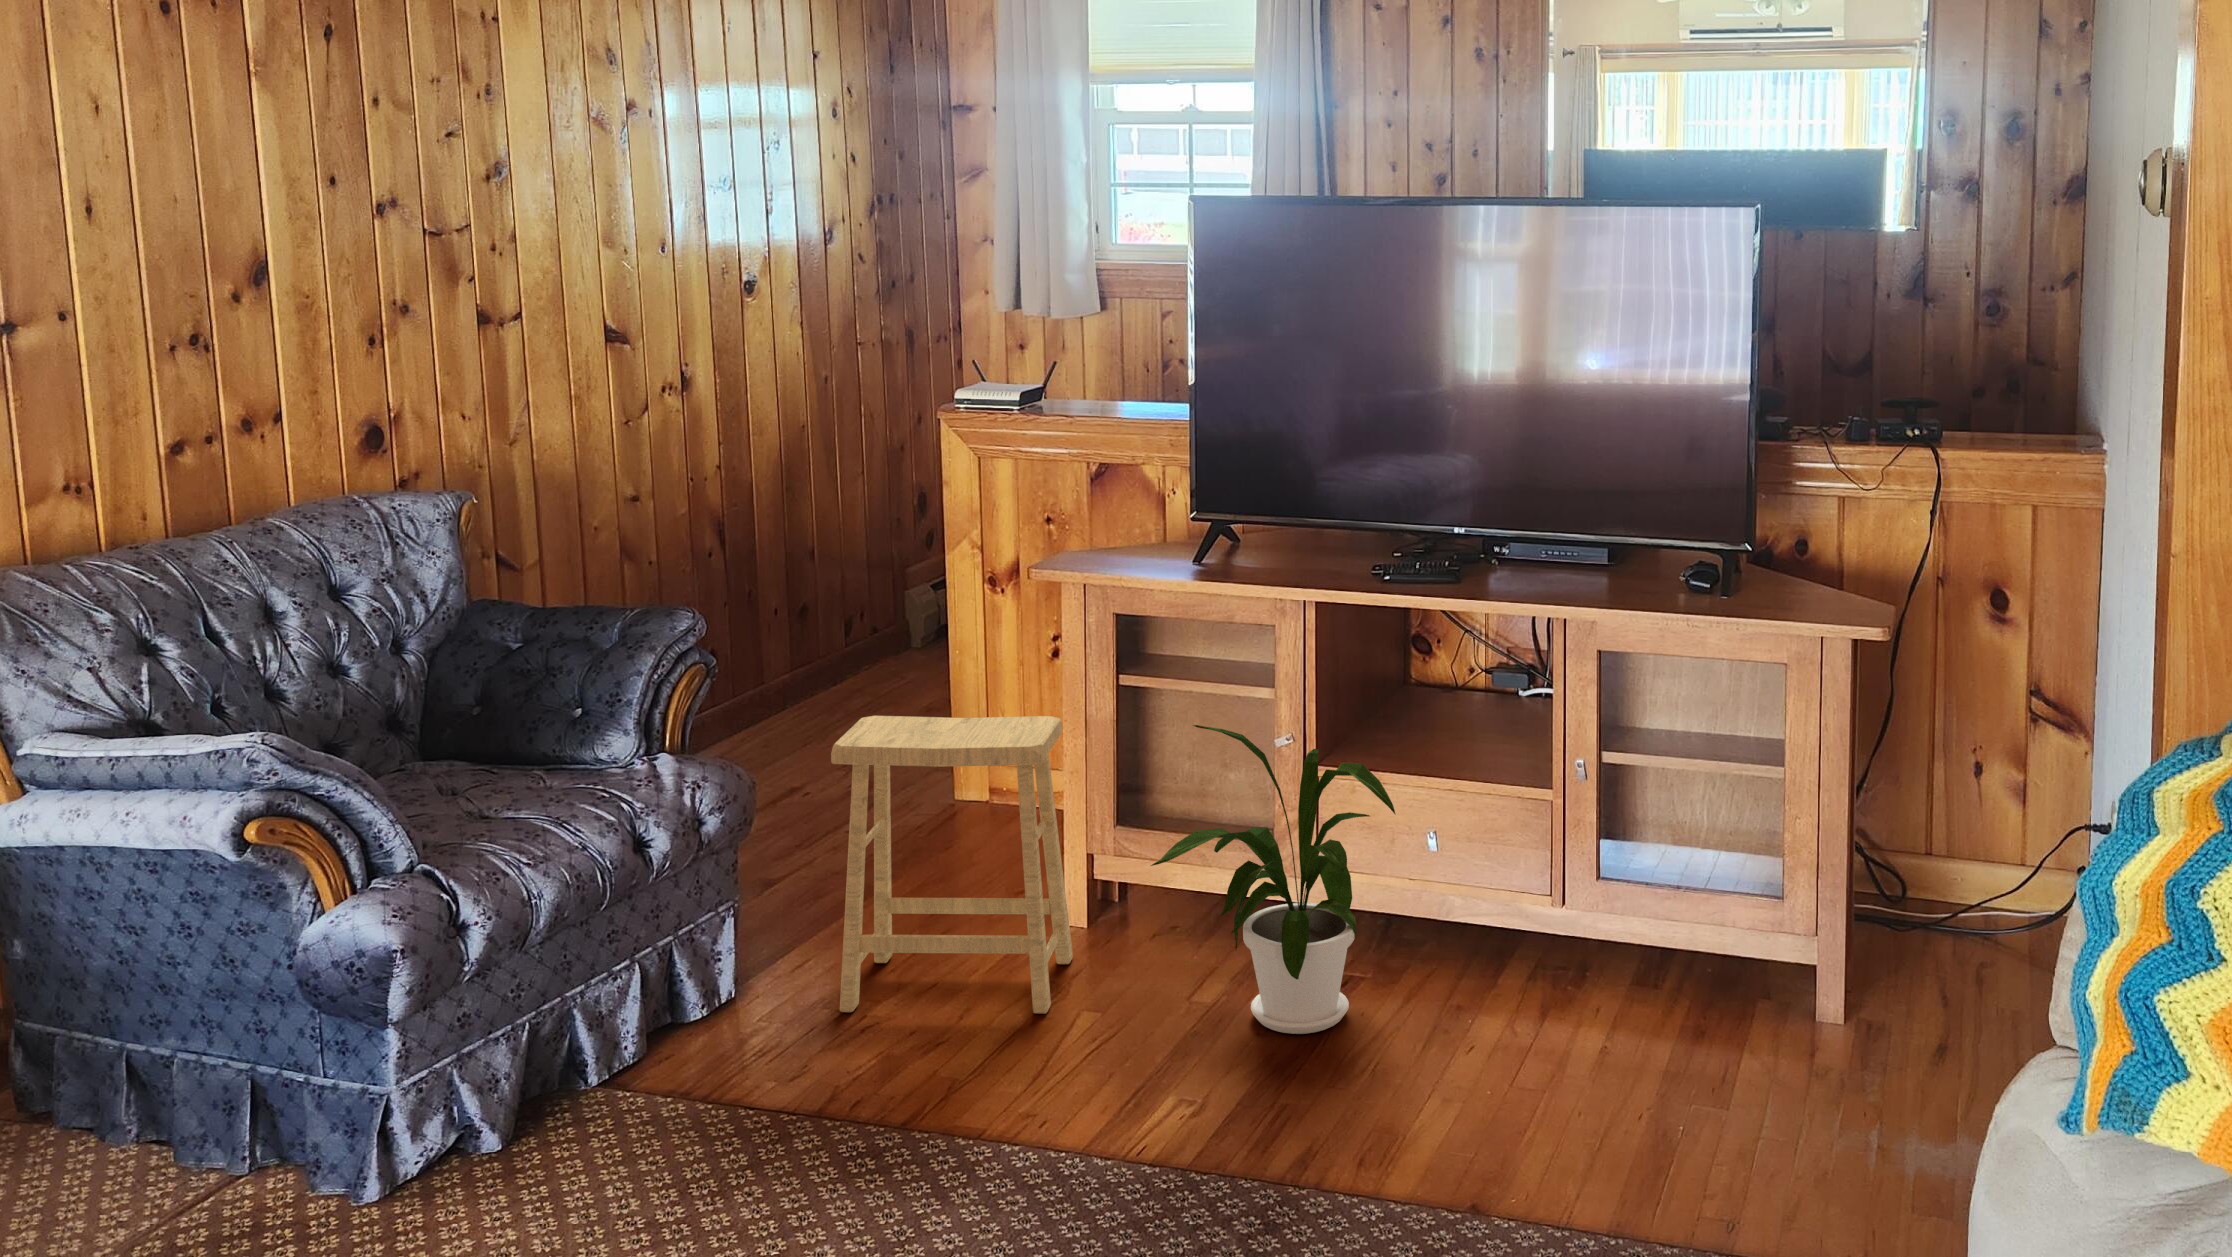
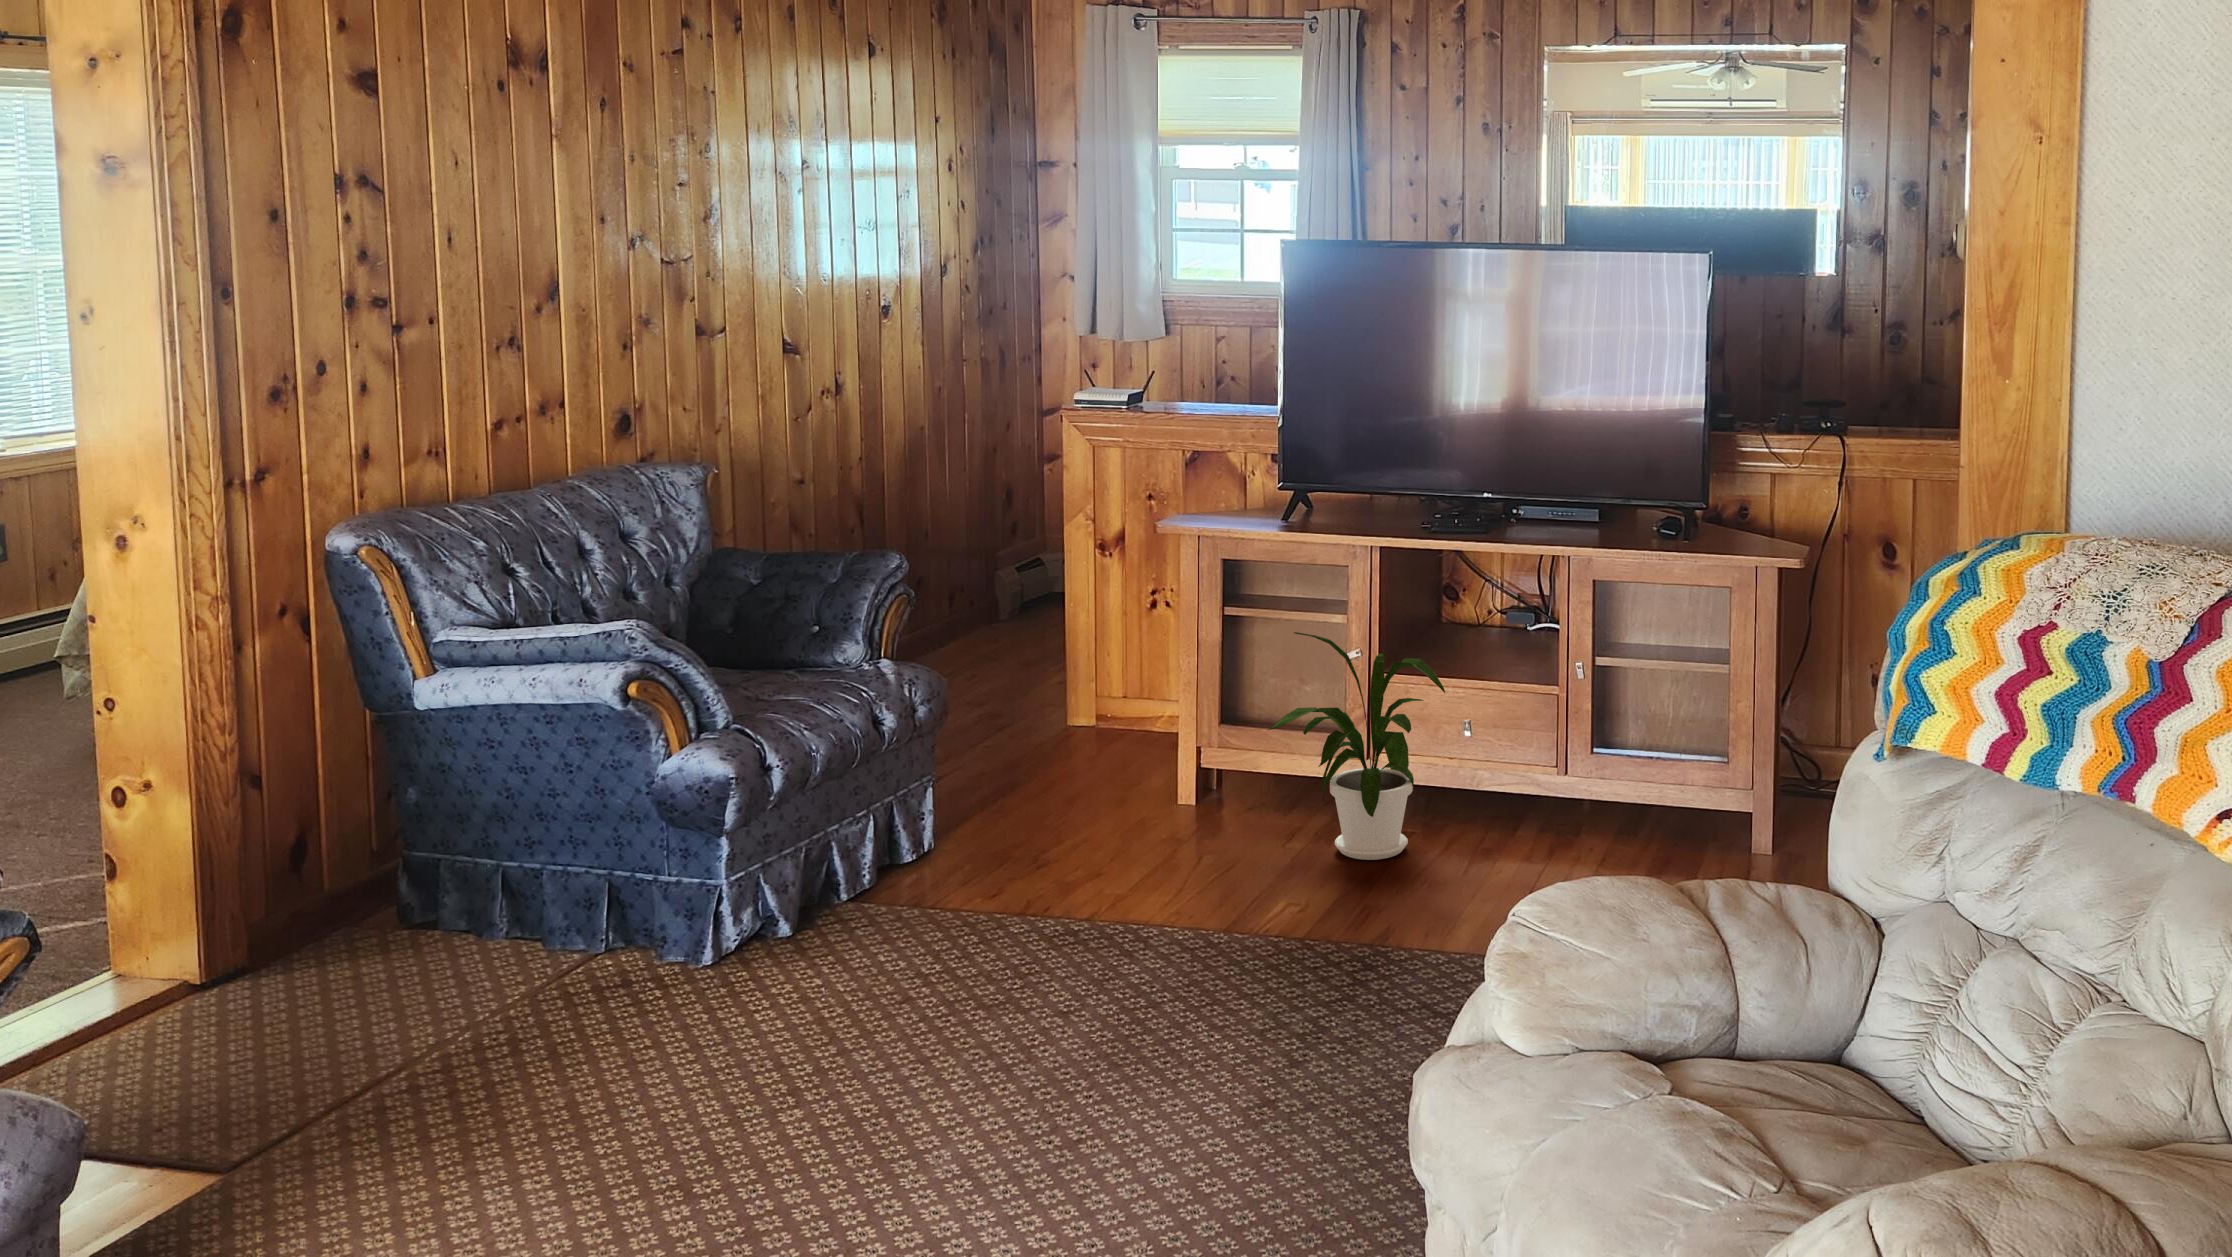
footstool: present [831,716,1073,1014] -> none [1018,632,1193,853]

